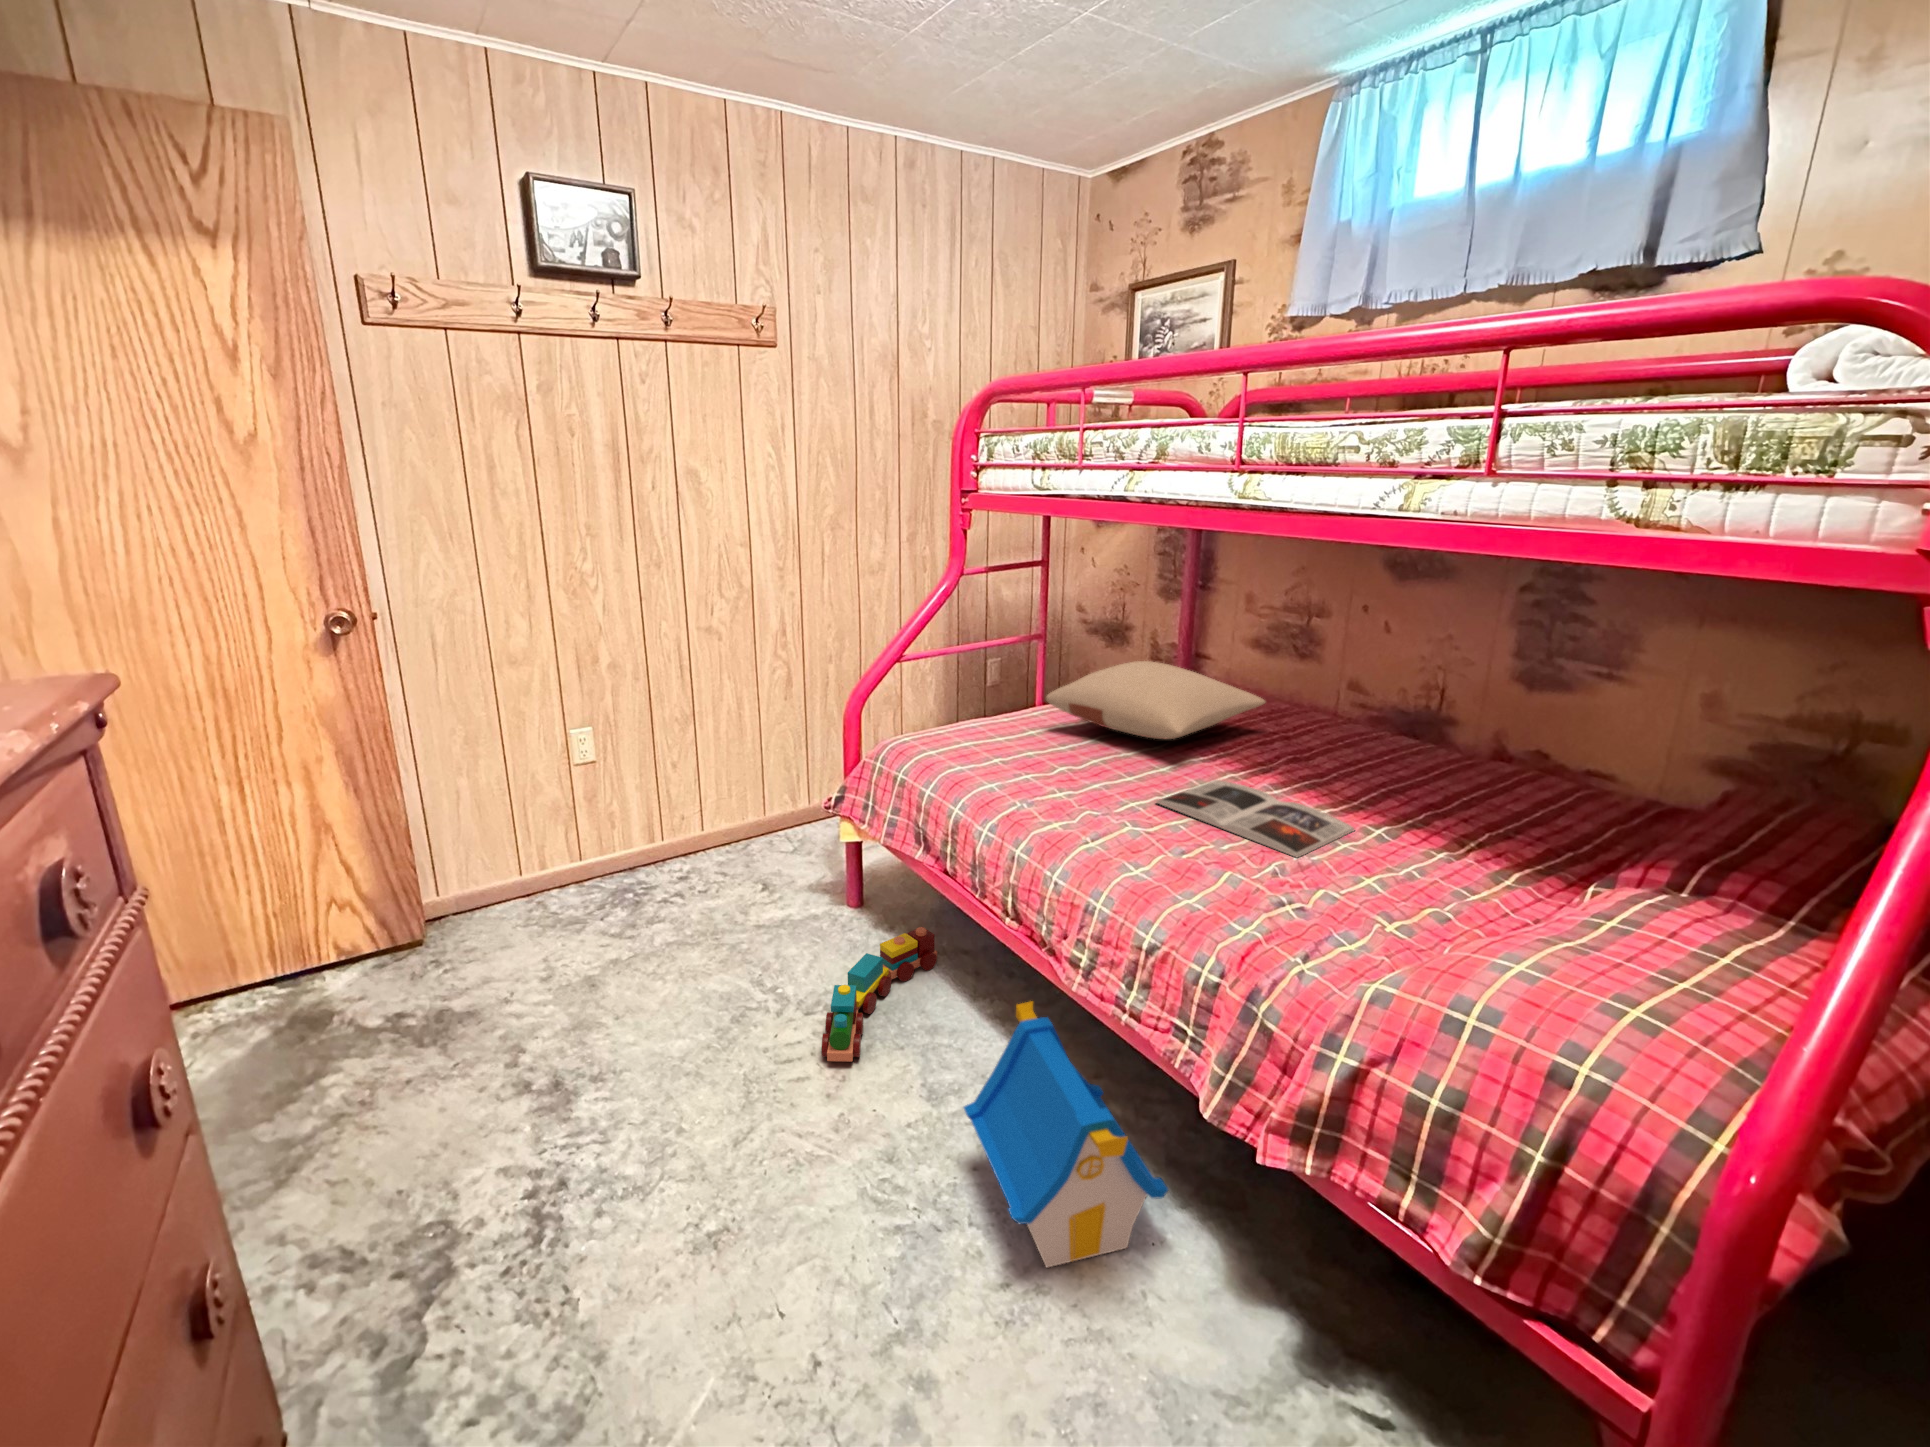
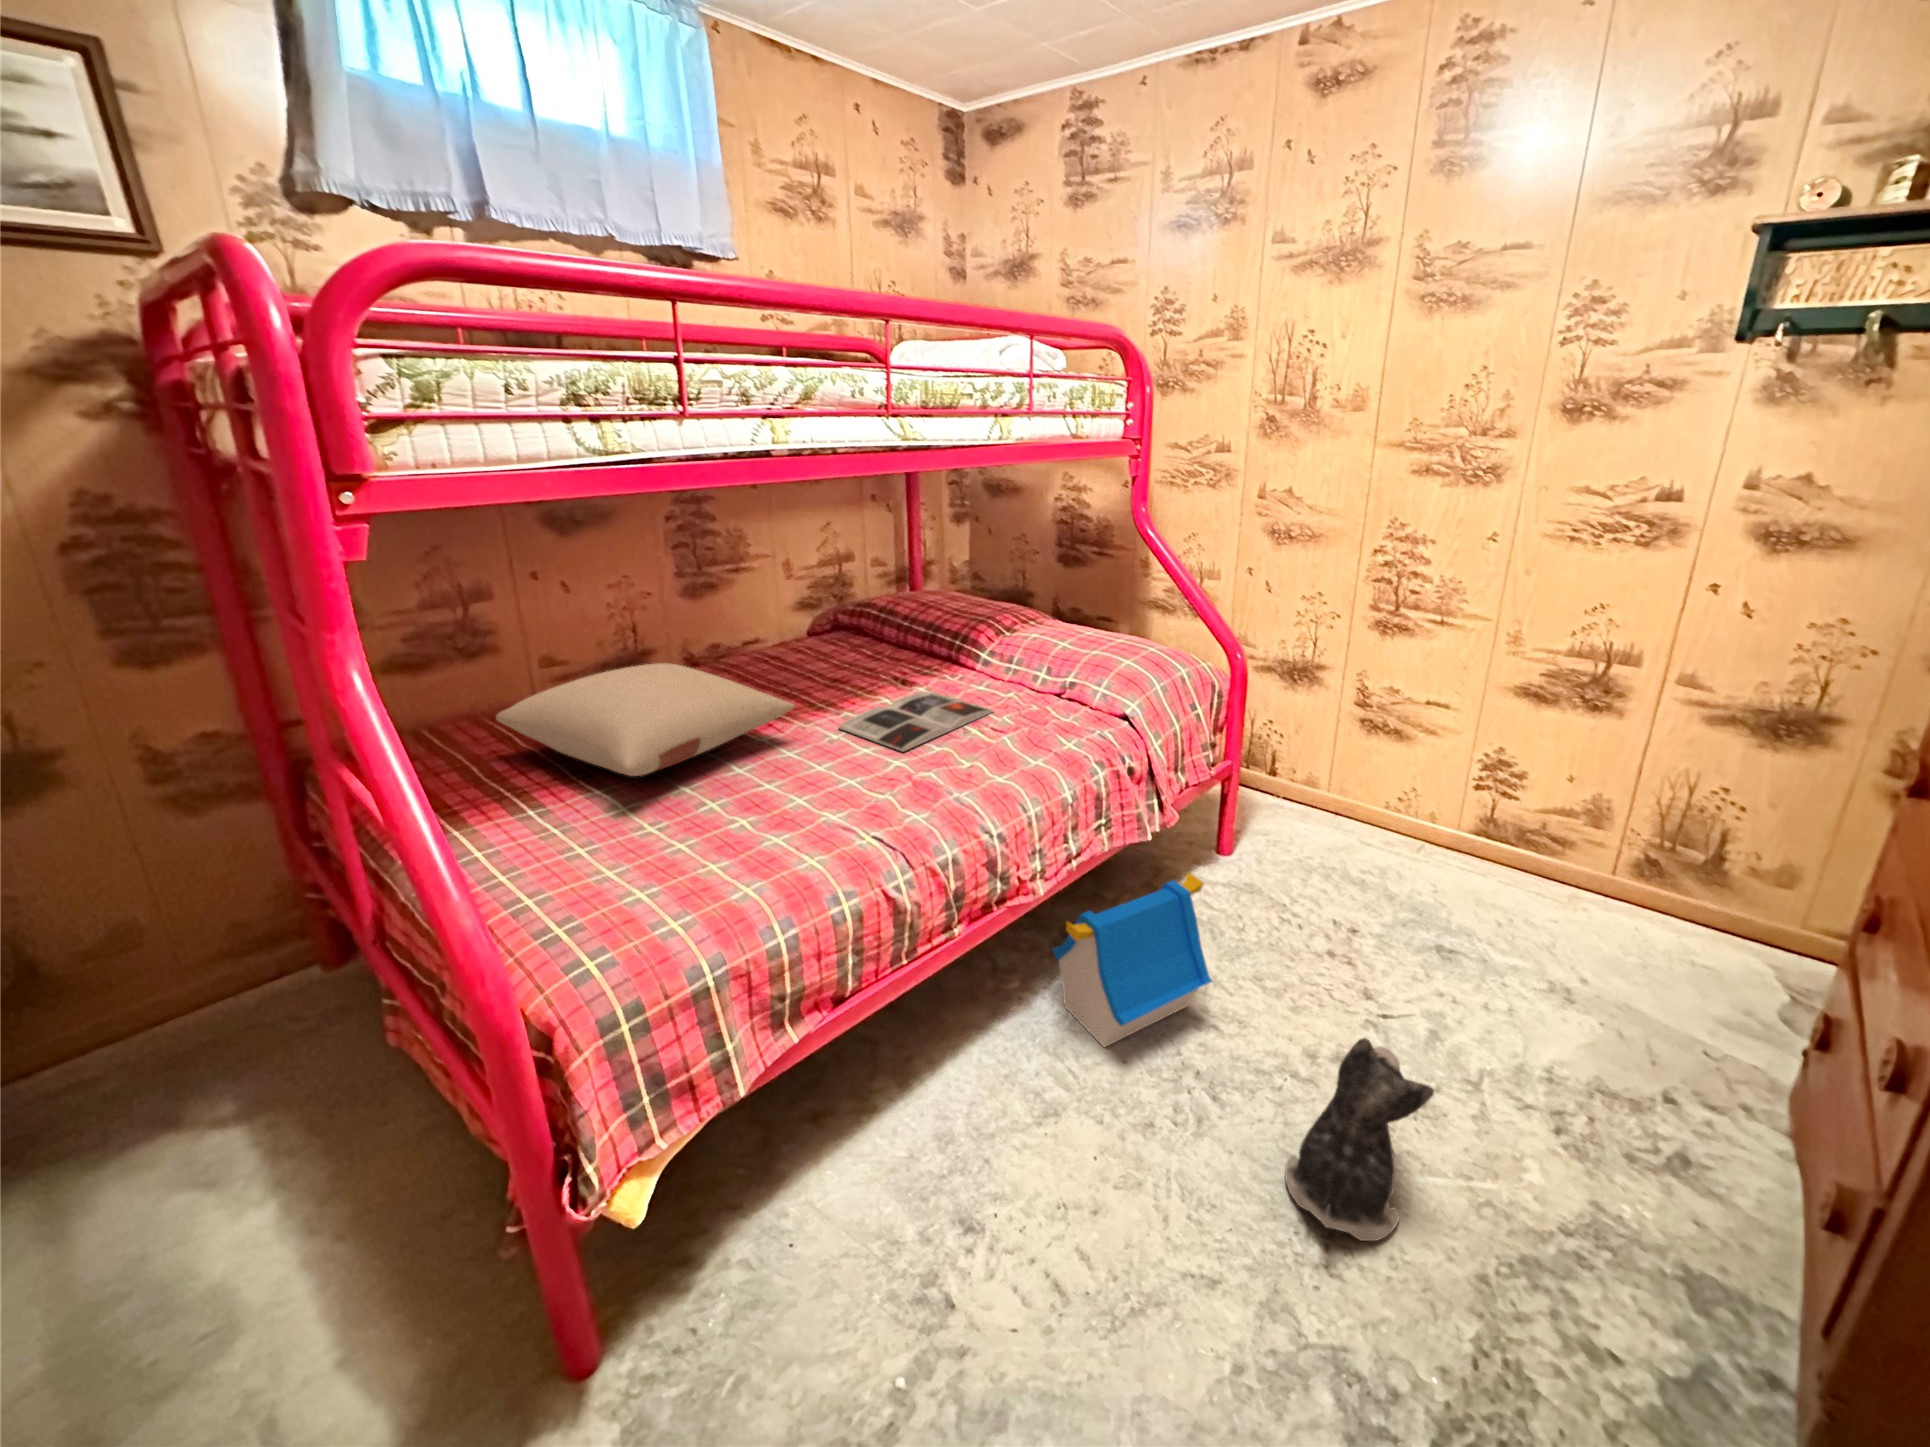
toy train: present [822,927,937,1062] -> none [774,1124,1058,1254]
plush toy: none [682,1133,814,1361] -> present [1285,1038,1434,1241]

